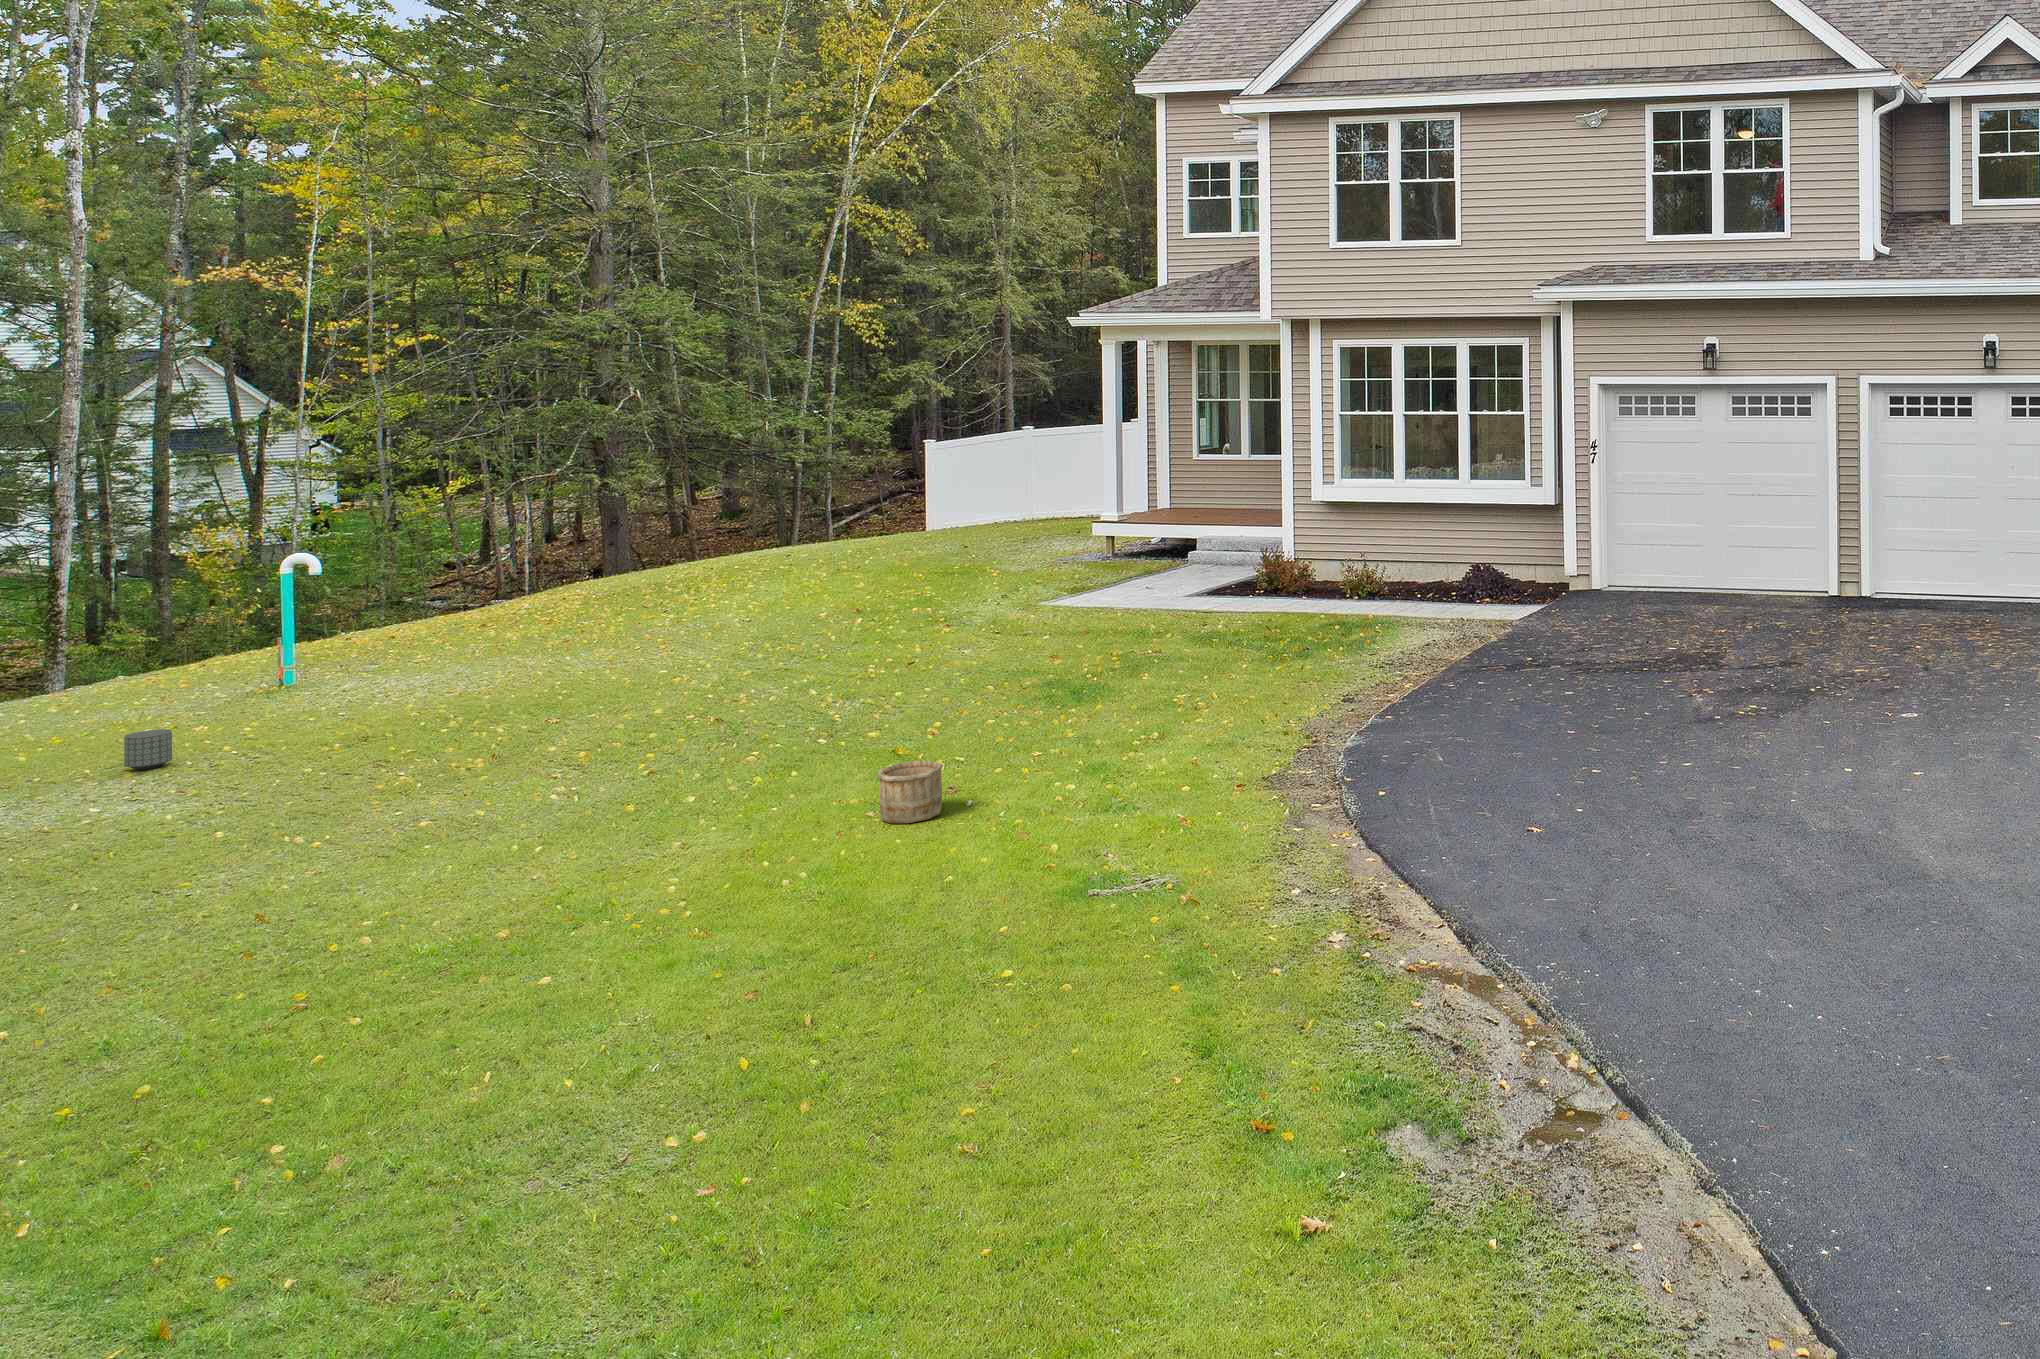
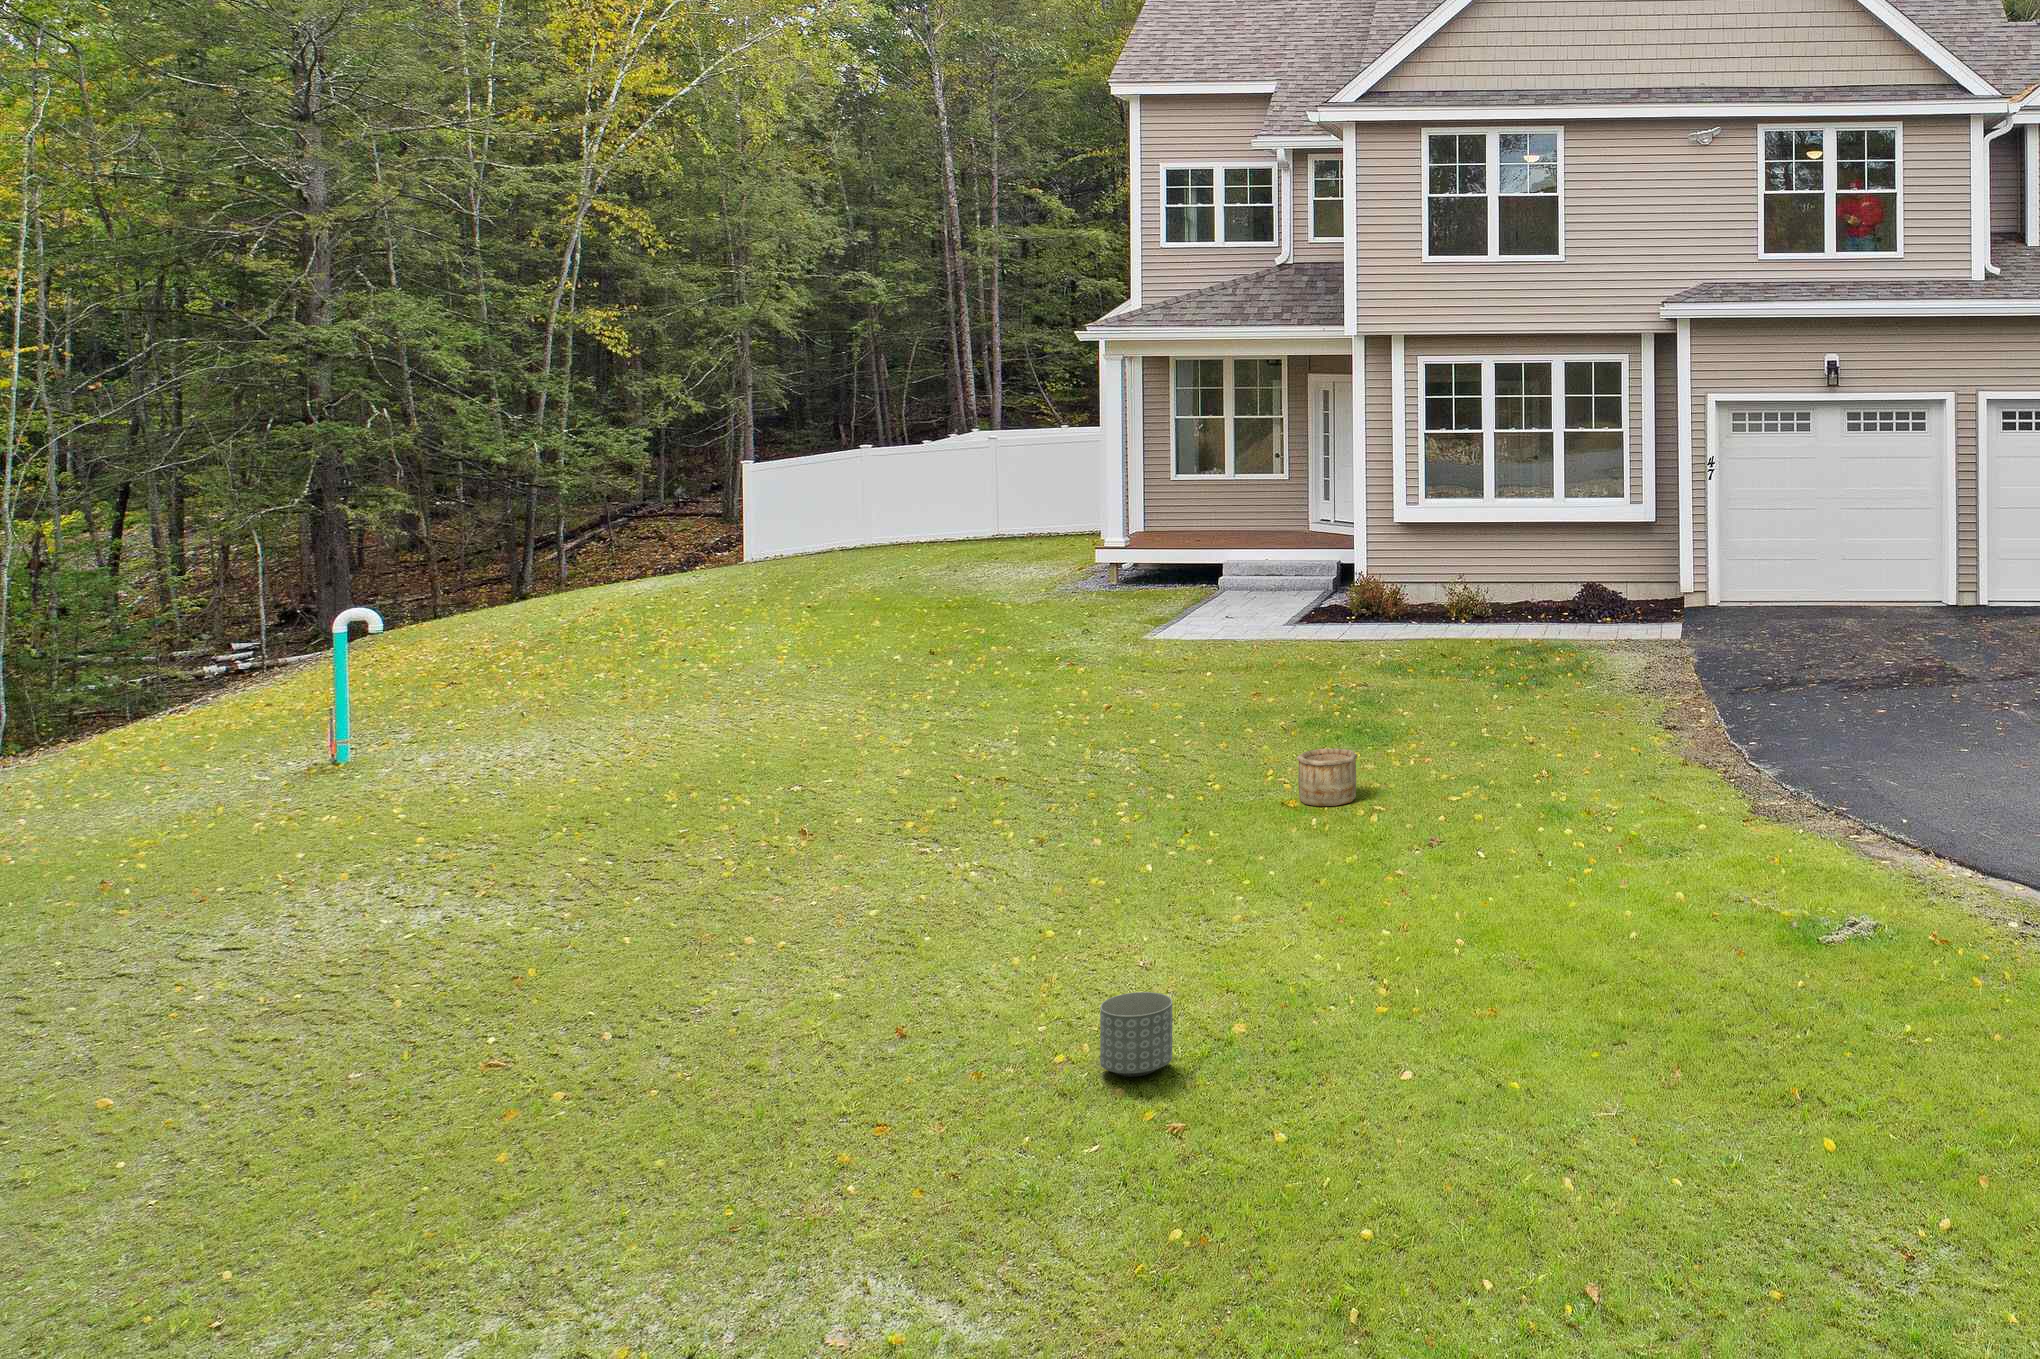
planter: present [124,729,172,770] -> present [1100,992,1172,1077]

